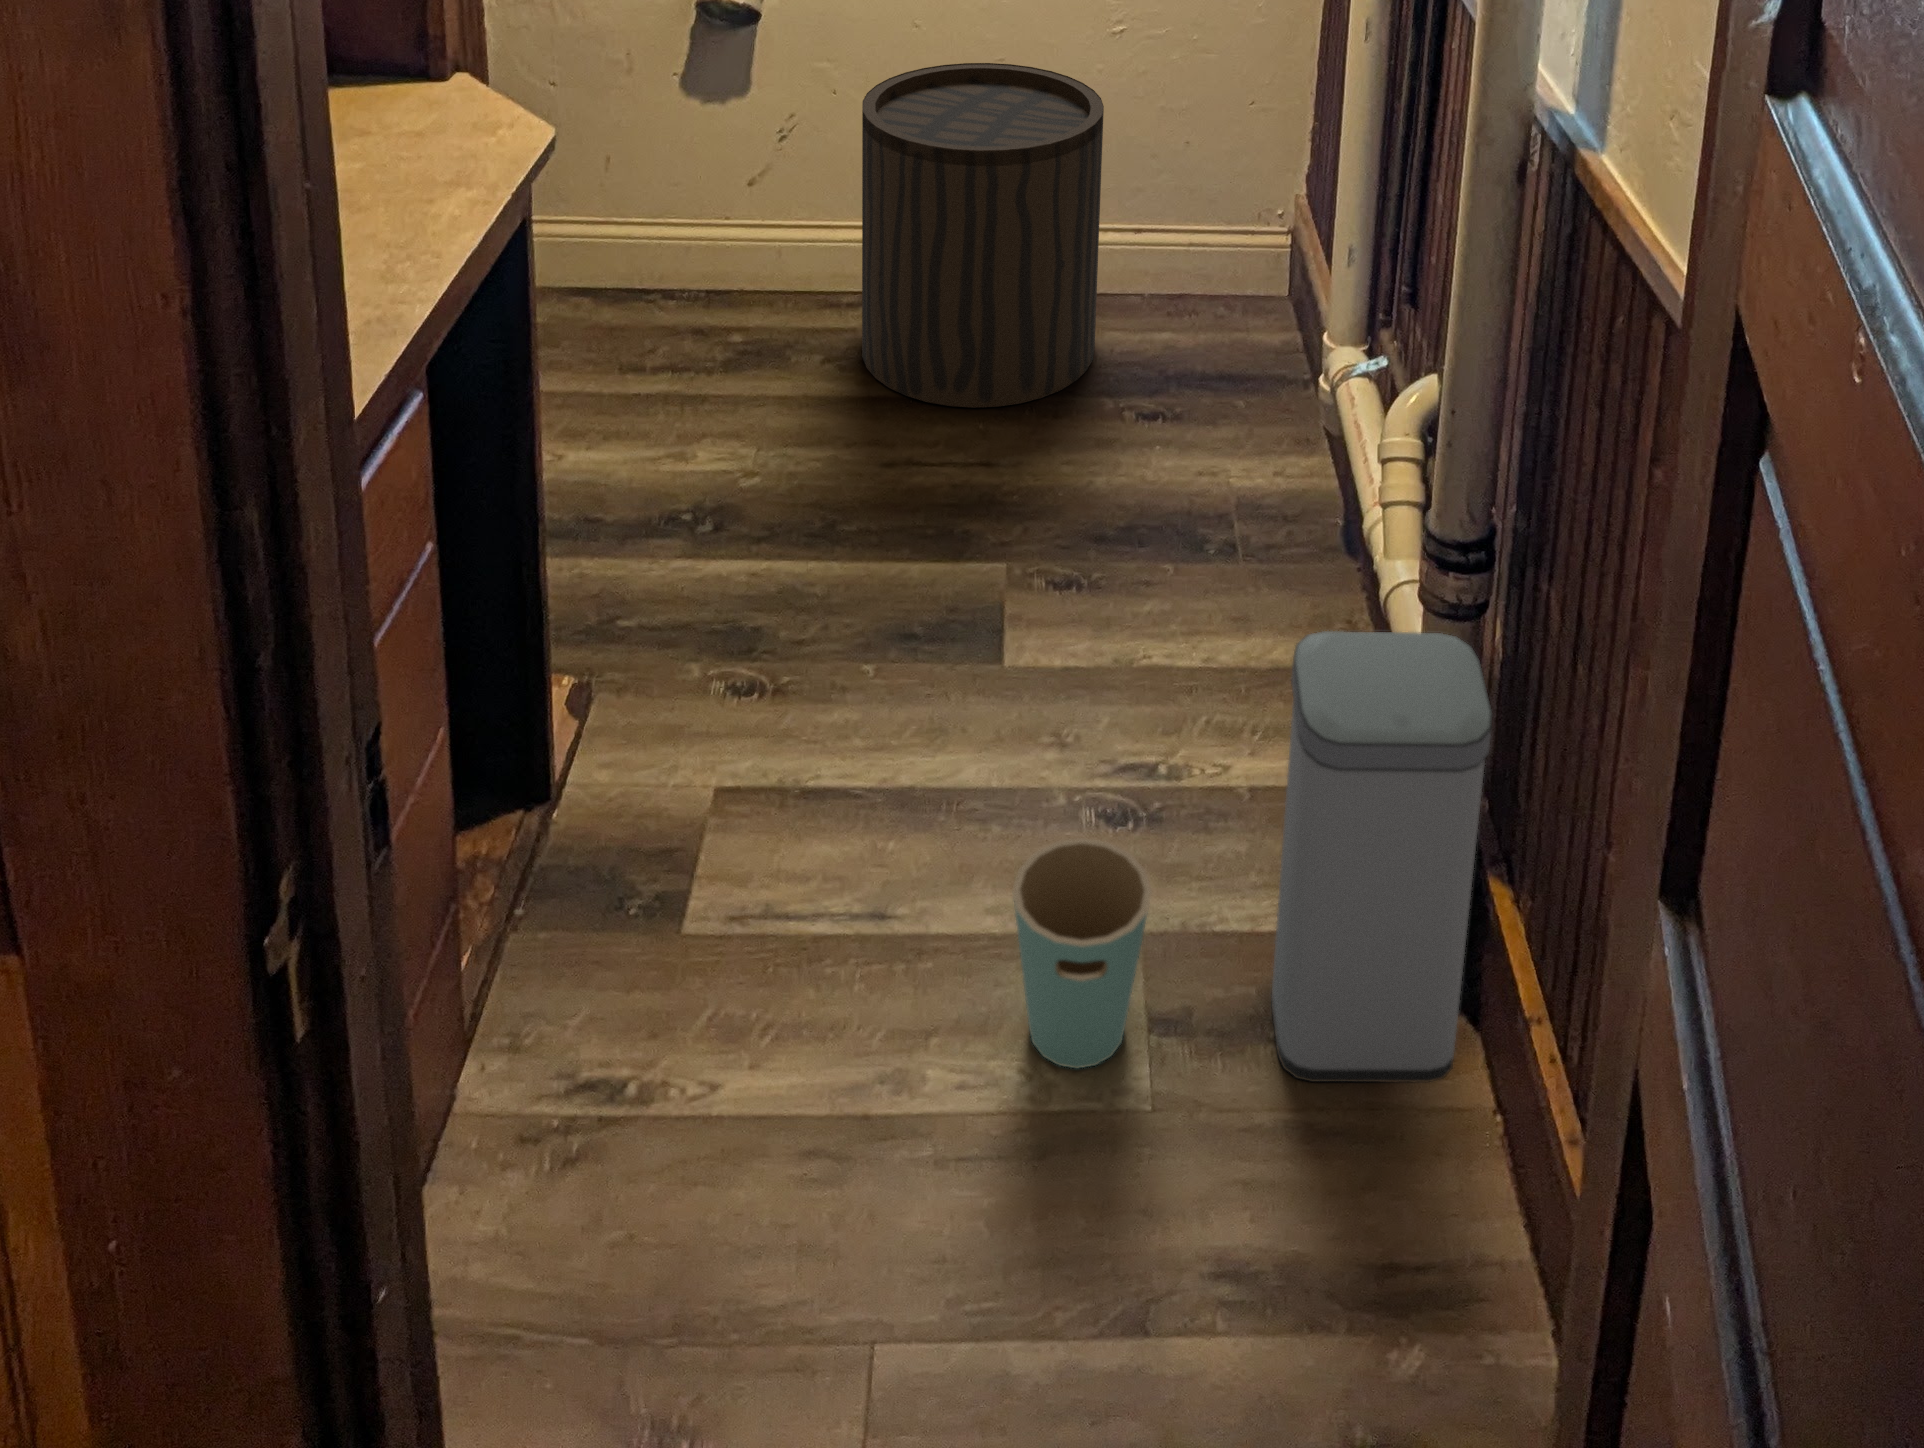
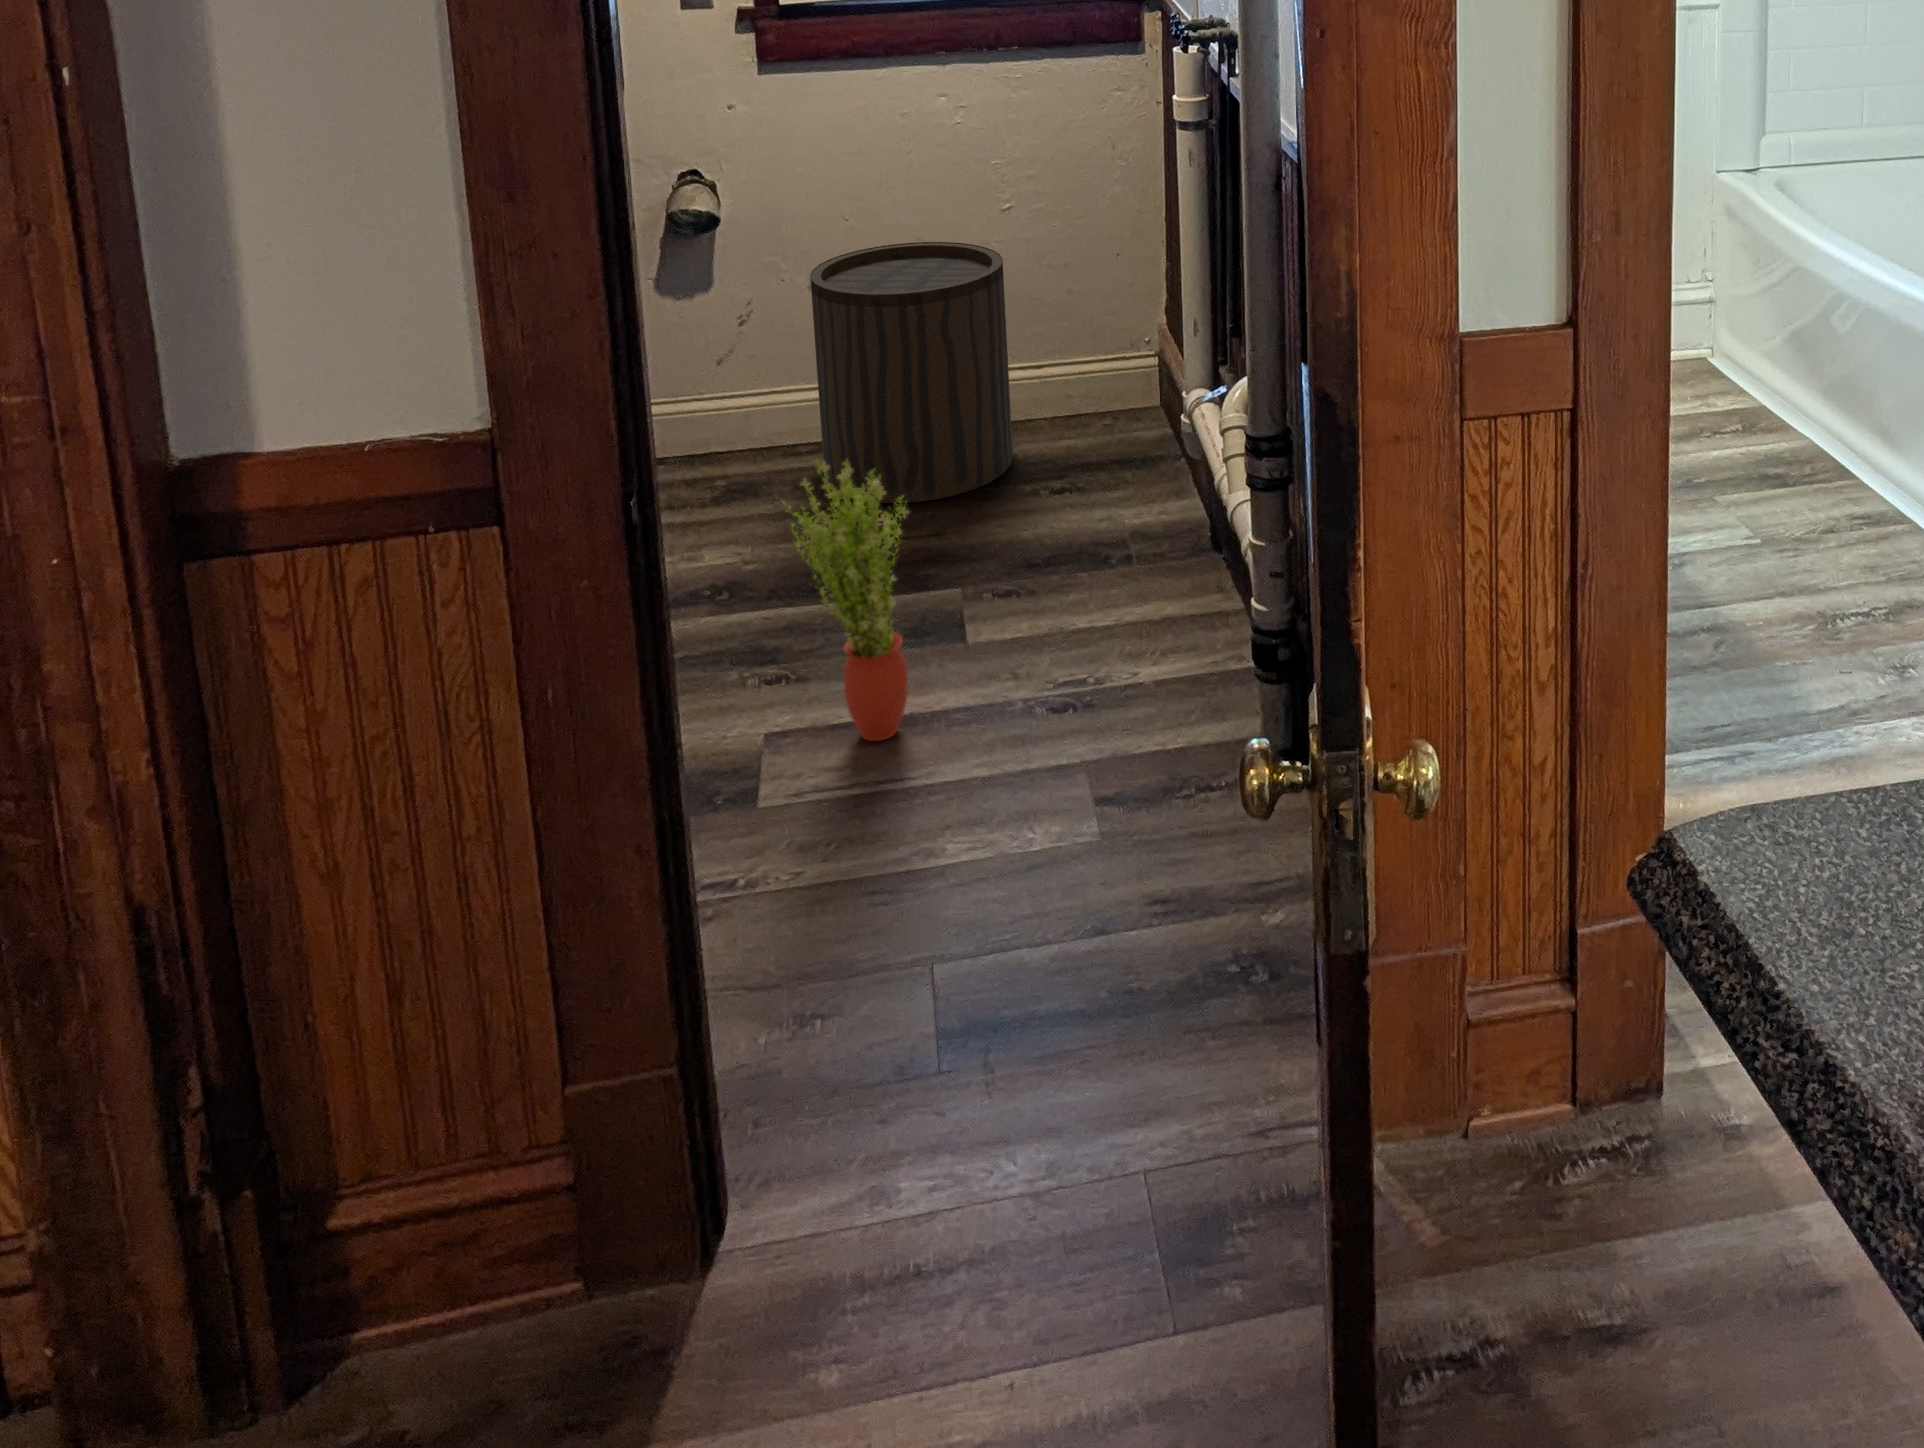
potted plant: none [767,446,938,828] -> present [784,461,908,741]
trash can: present [1013,631,1492,1082] -> none [987,499,1299,834]

